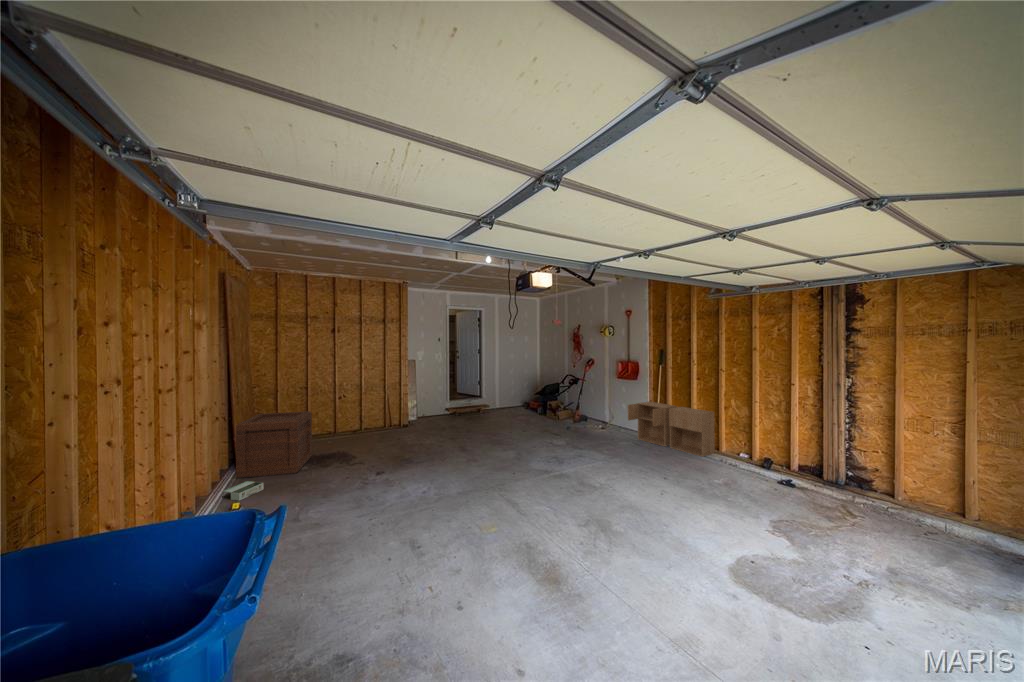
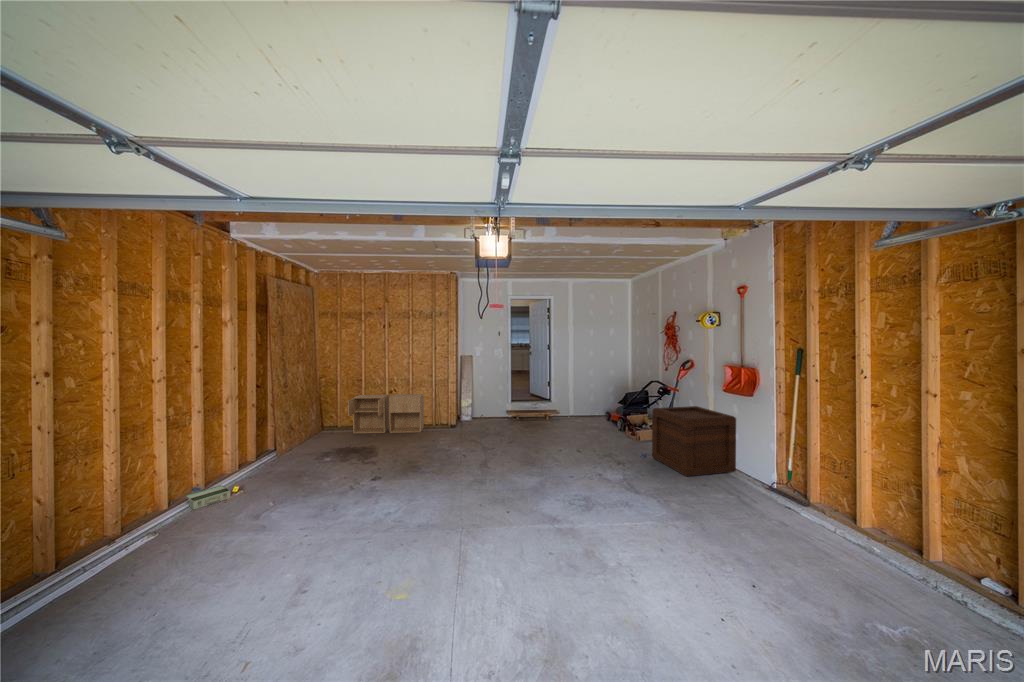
storage cabinet: present [628,402,715,457] -> present [348,394,424,433]
wooden crate: present [236,411,312,478] -> present [652,406,736,476]

